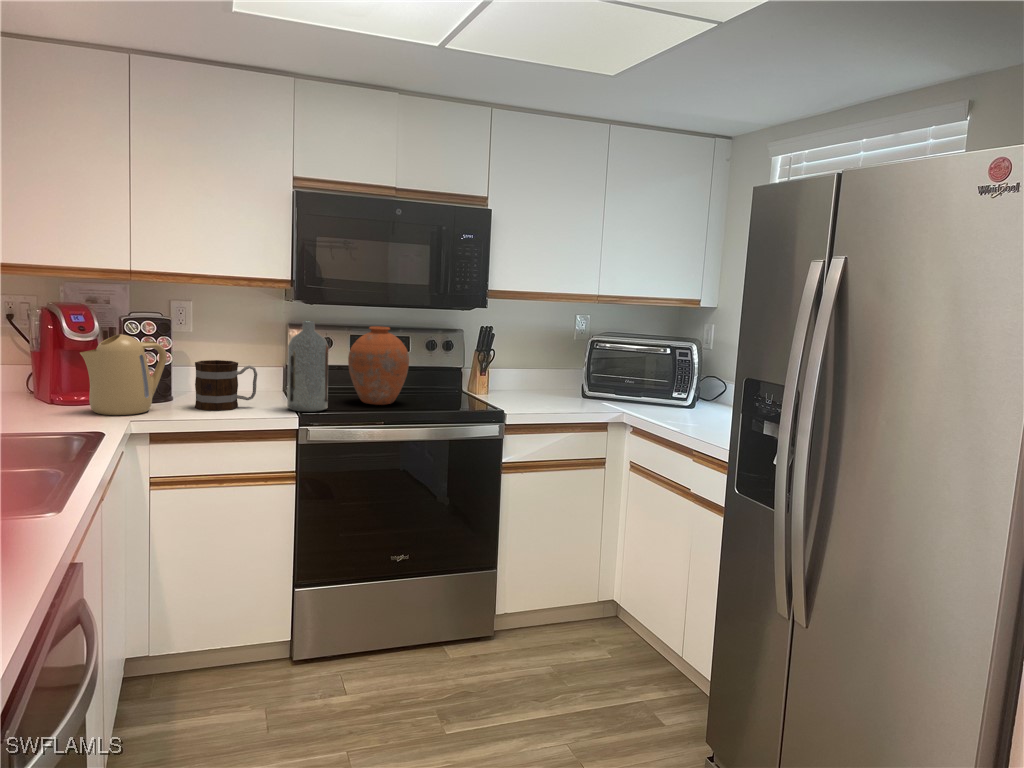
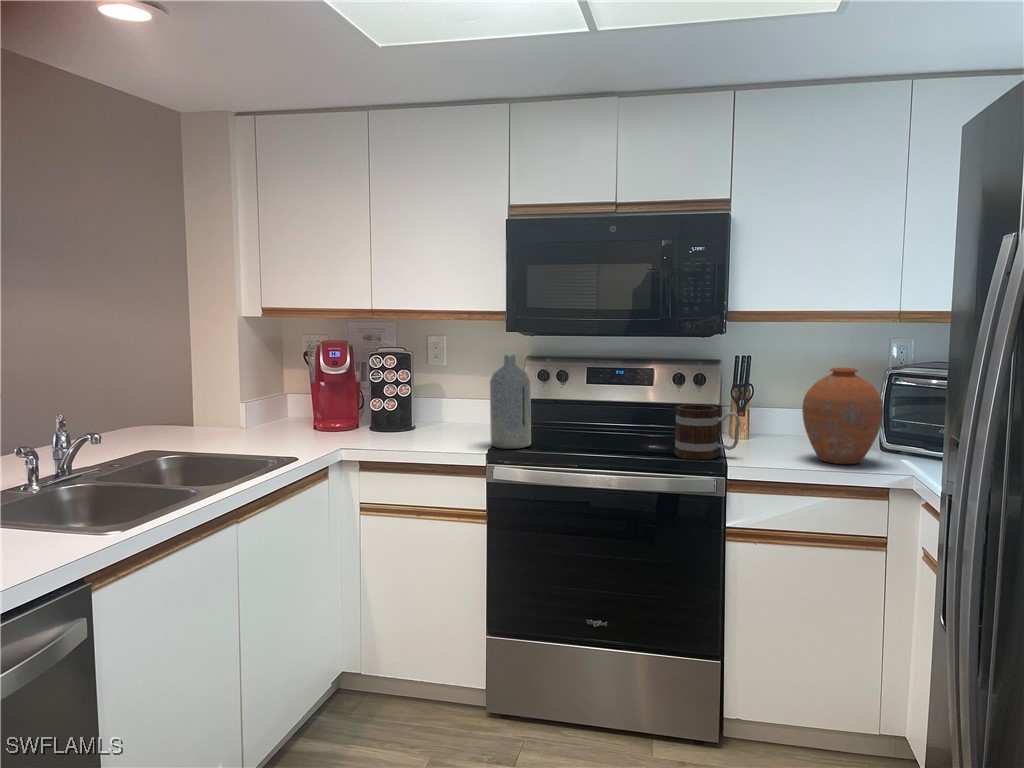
vase: present [348,326,409,405] -> present [802,368,883,464]
kettle: present [80,334,167,415] -> none [318,369,391,441]
mug: present [195,360,257,411] -> present [674,405,740,460]

